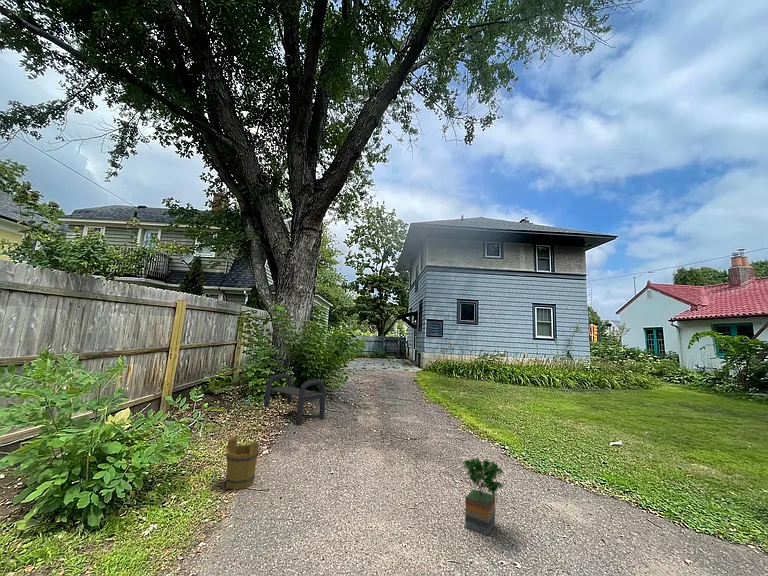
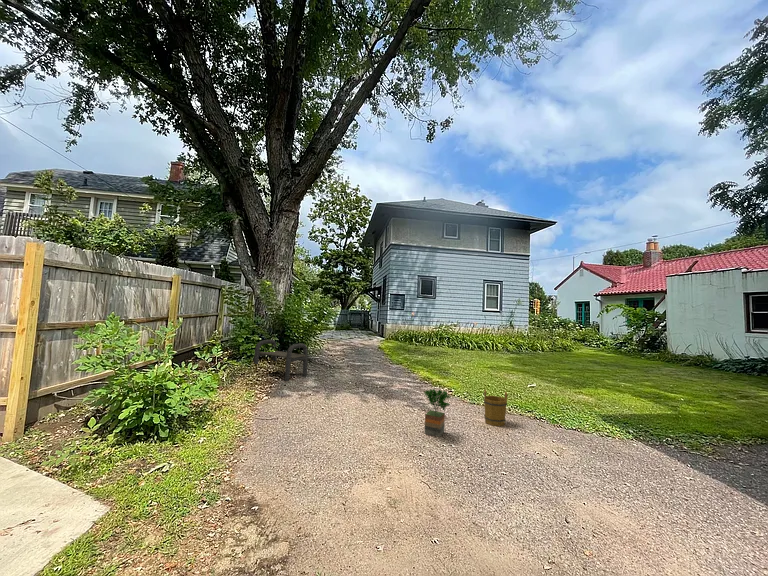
bucket: present [226,437,261,490] -> present [483,390,508,426]

